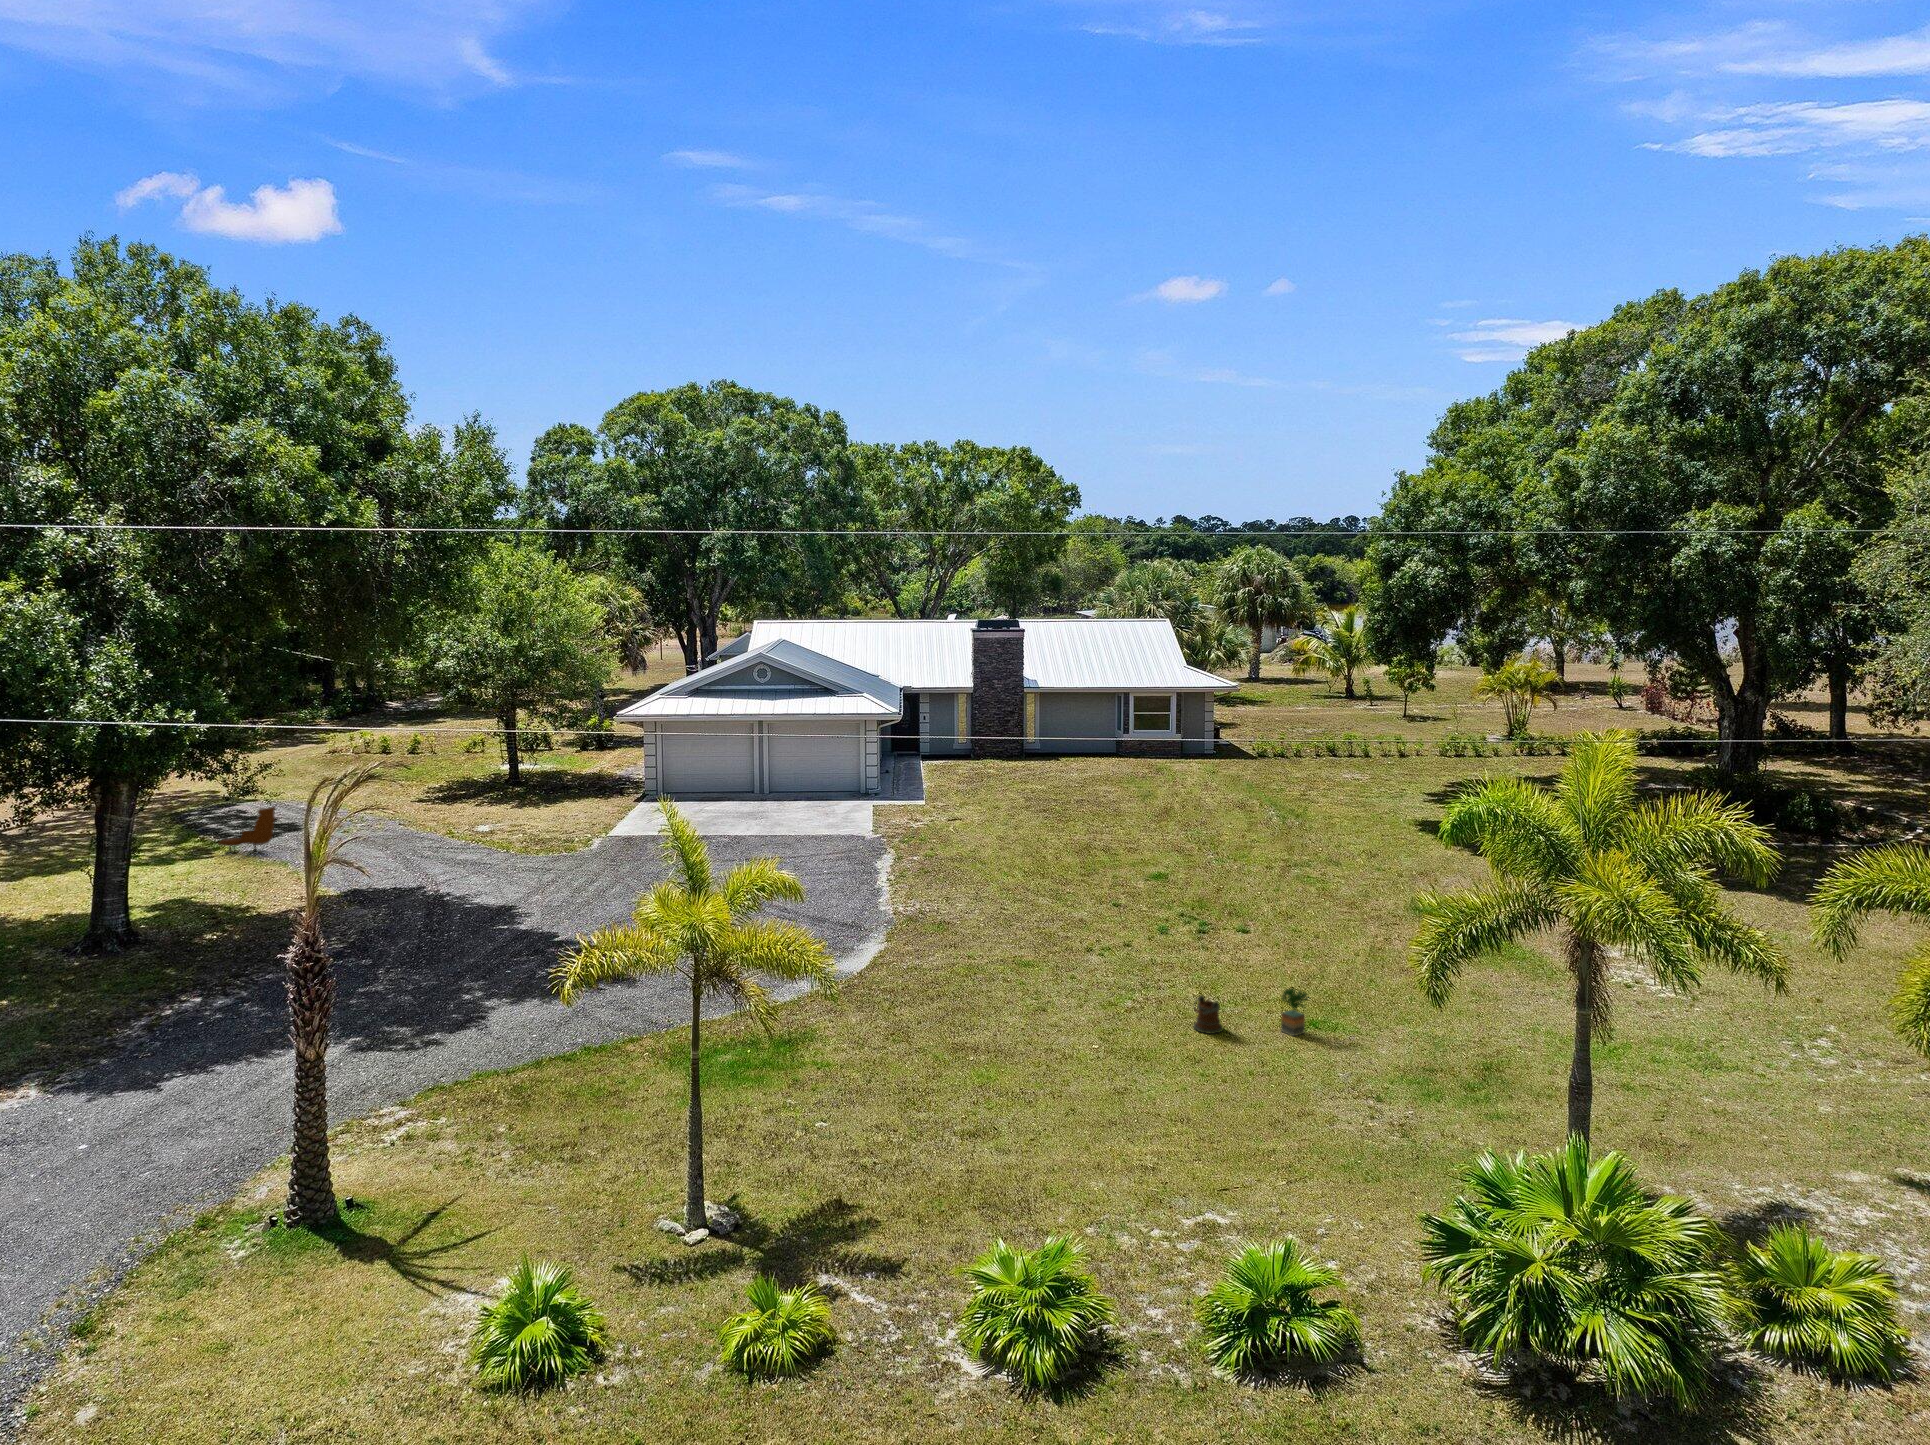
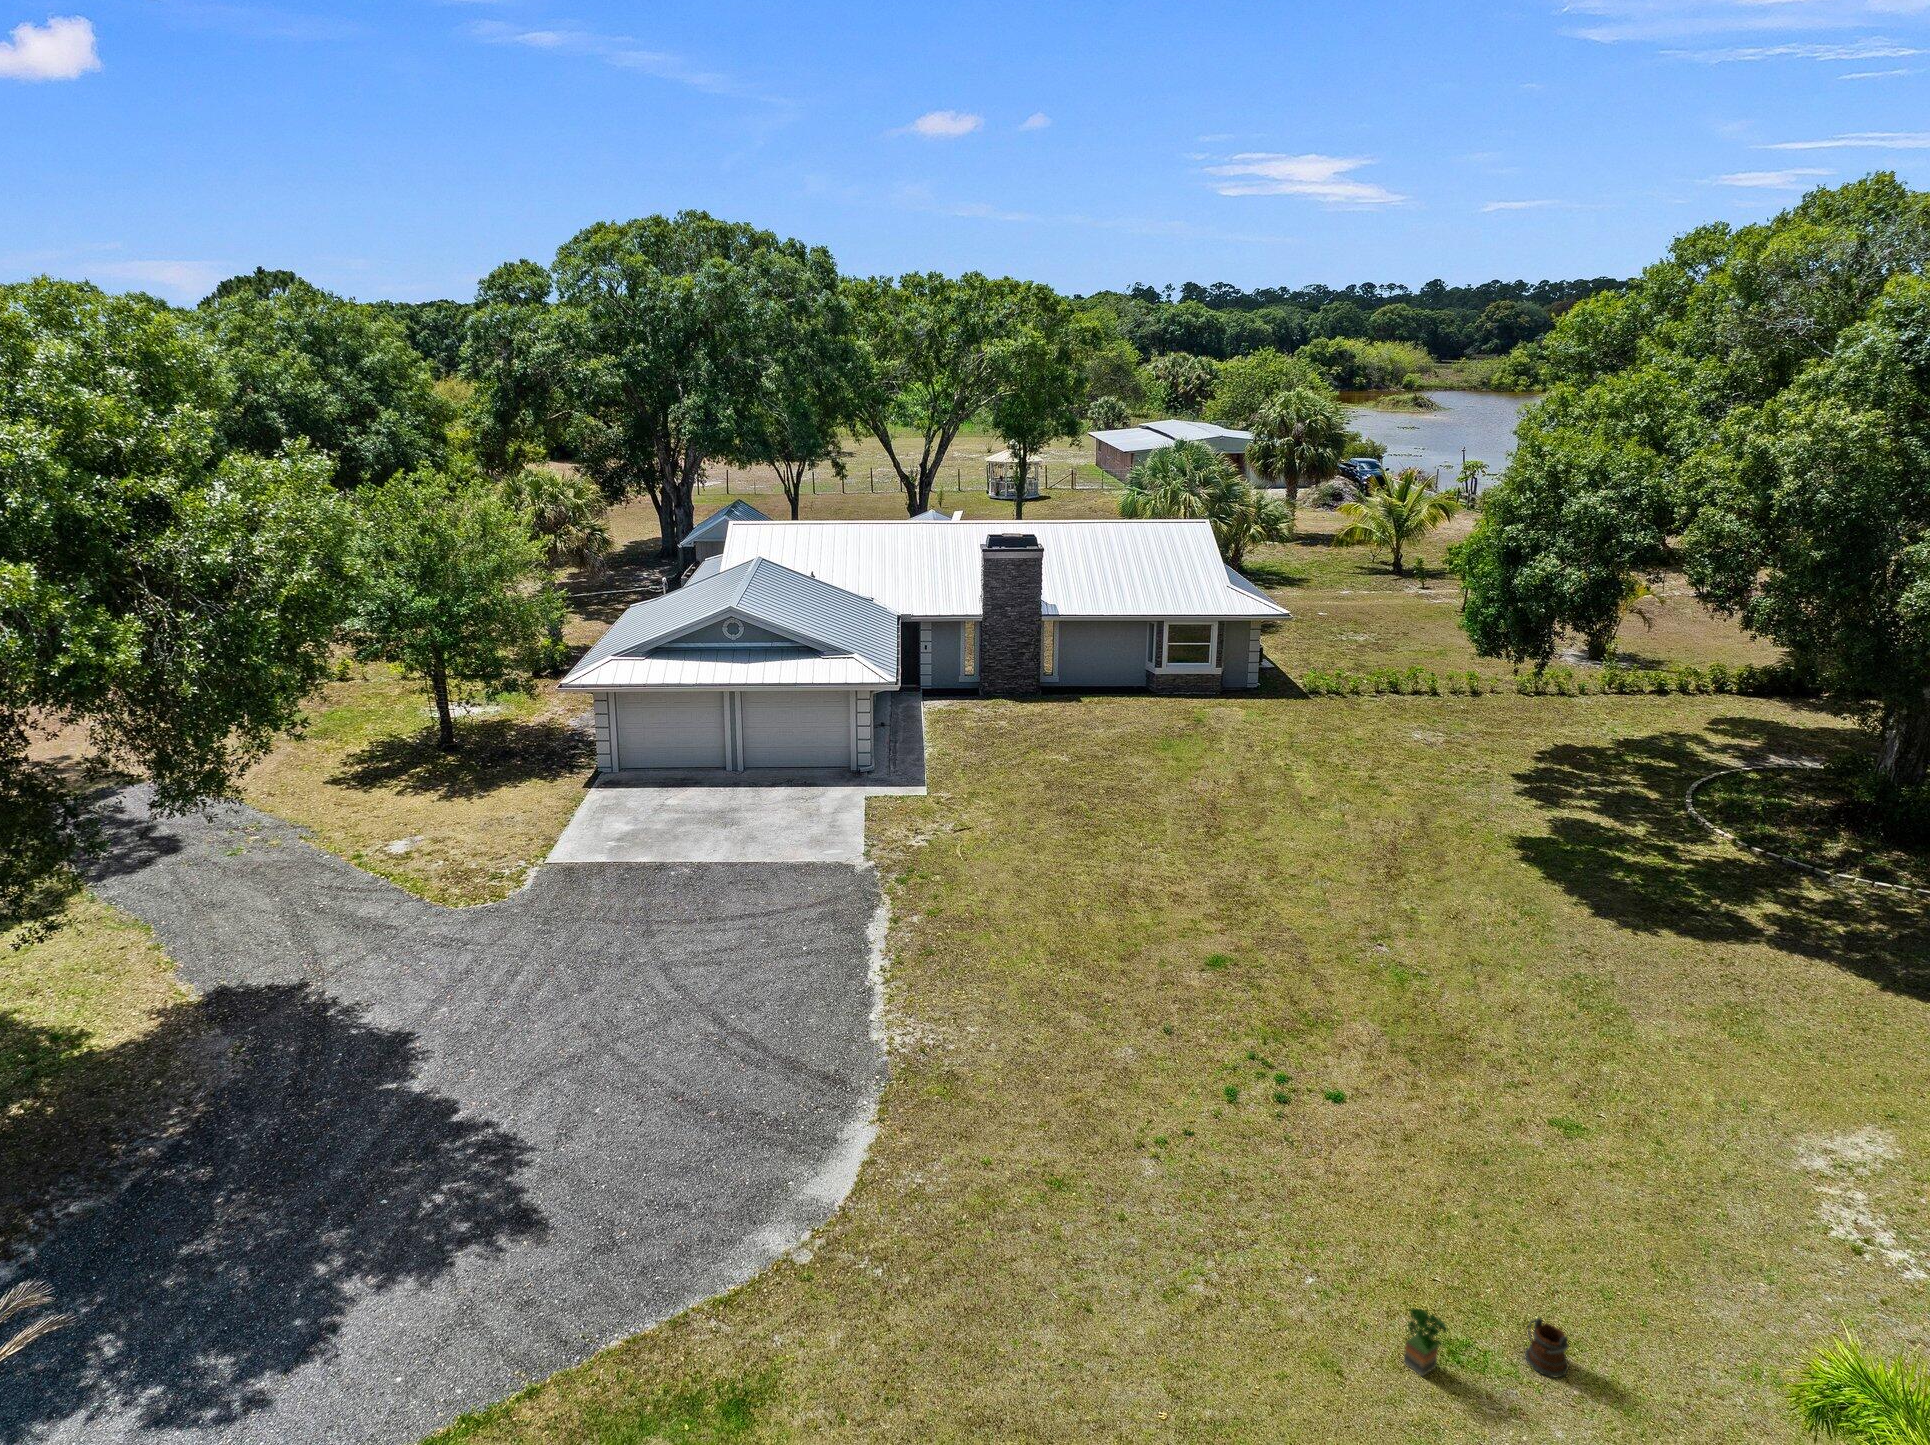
lounge chair: present [218,806,275,858] -> none [72,853,137,918]
bucket: present [1194,995,1223,1034] -> present [1525,1318,1569,1378]

